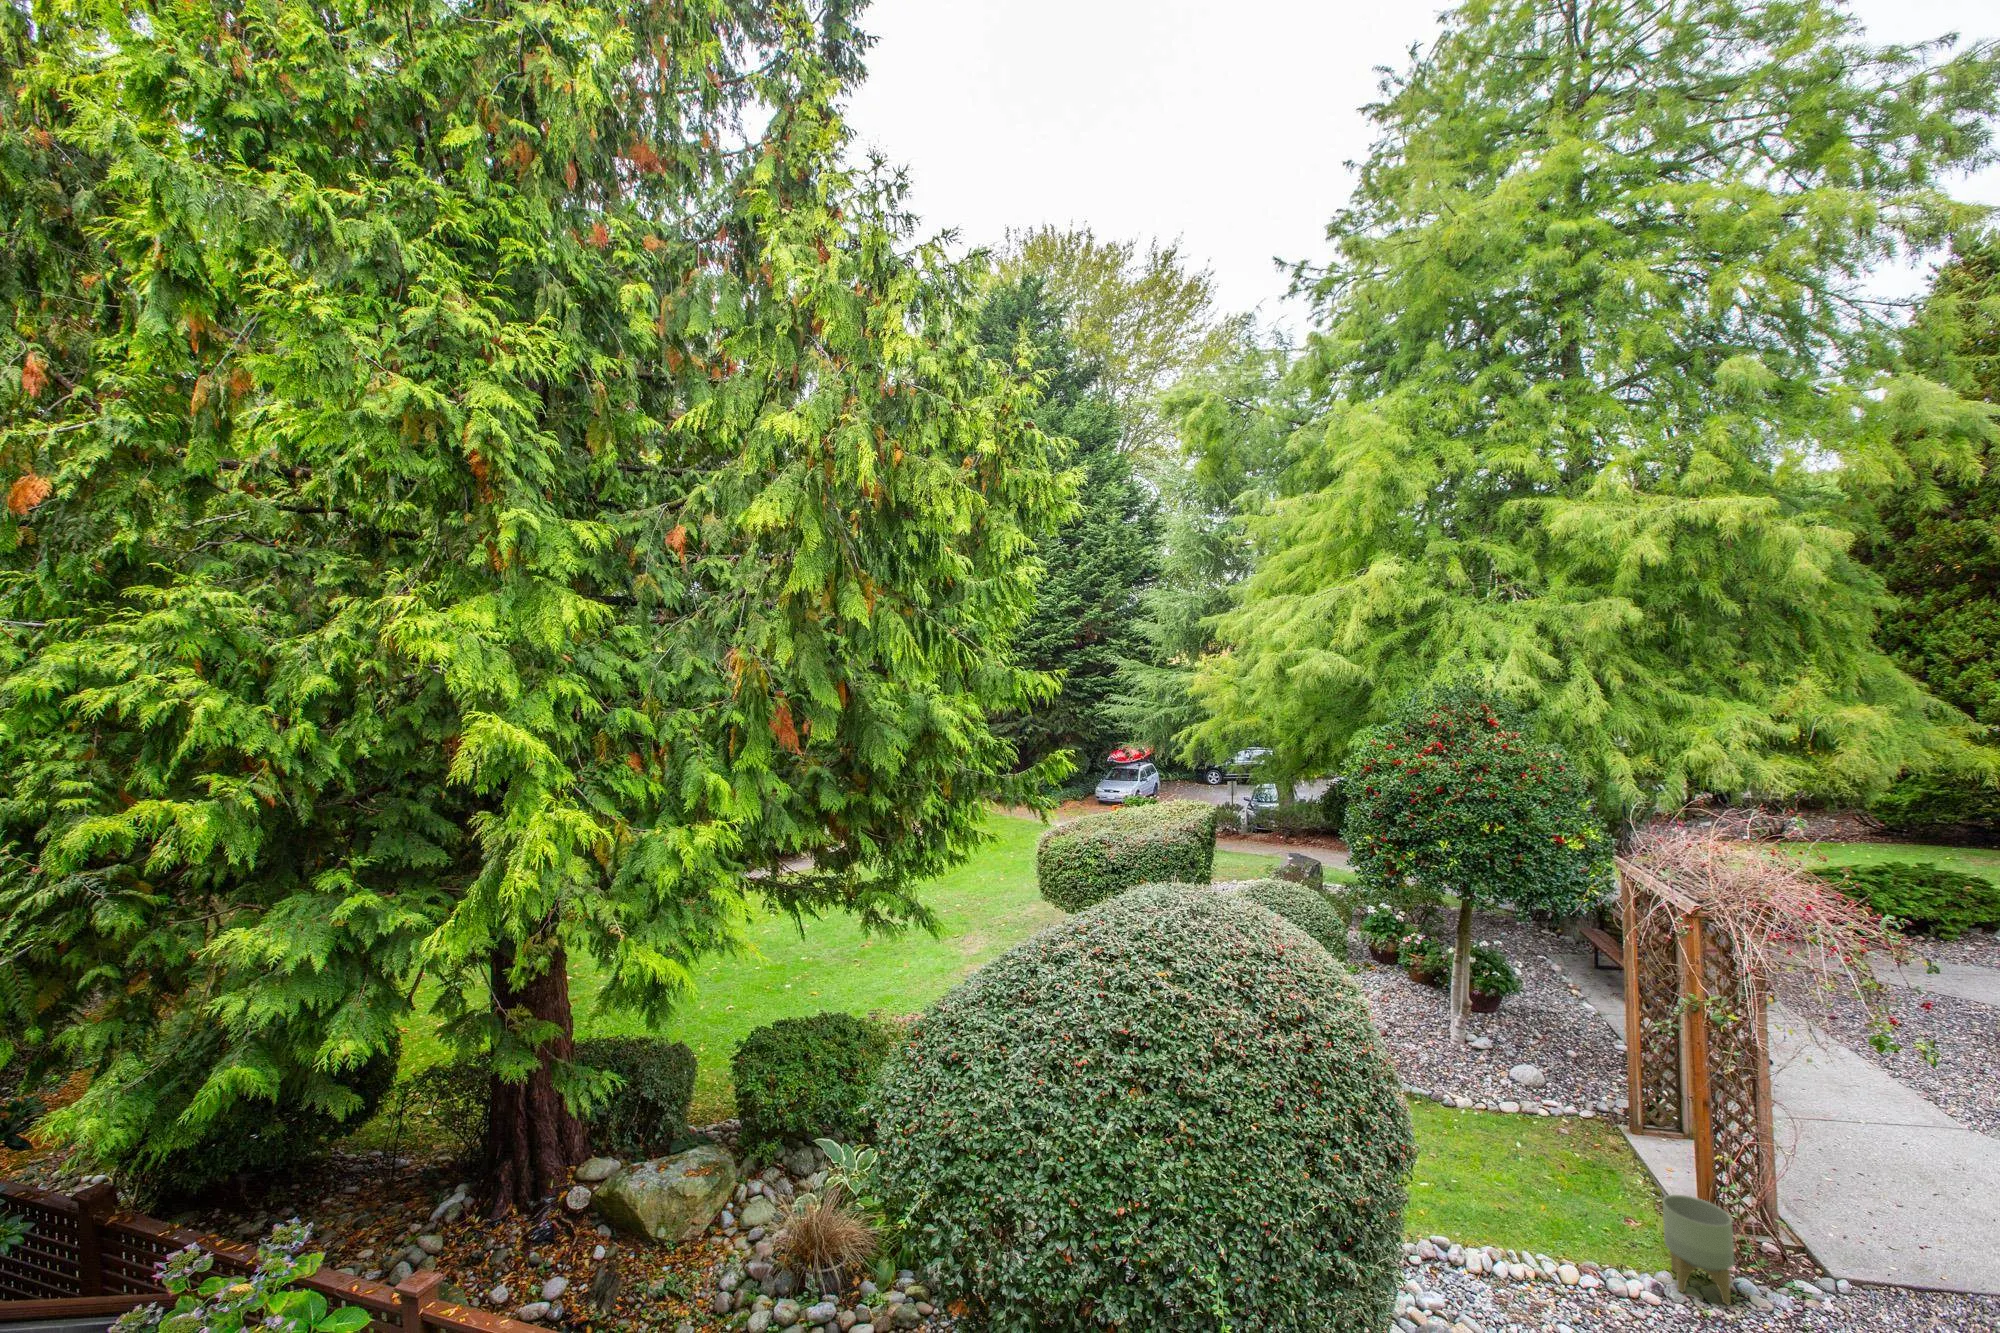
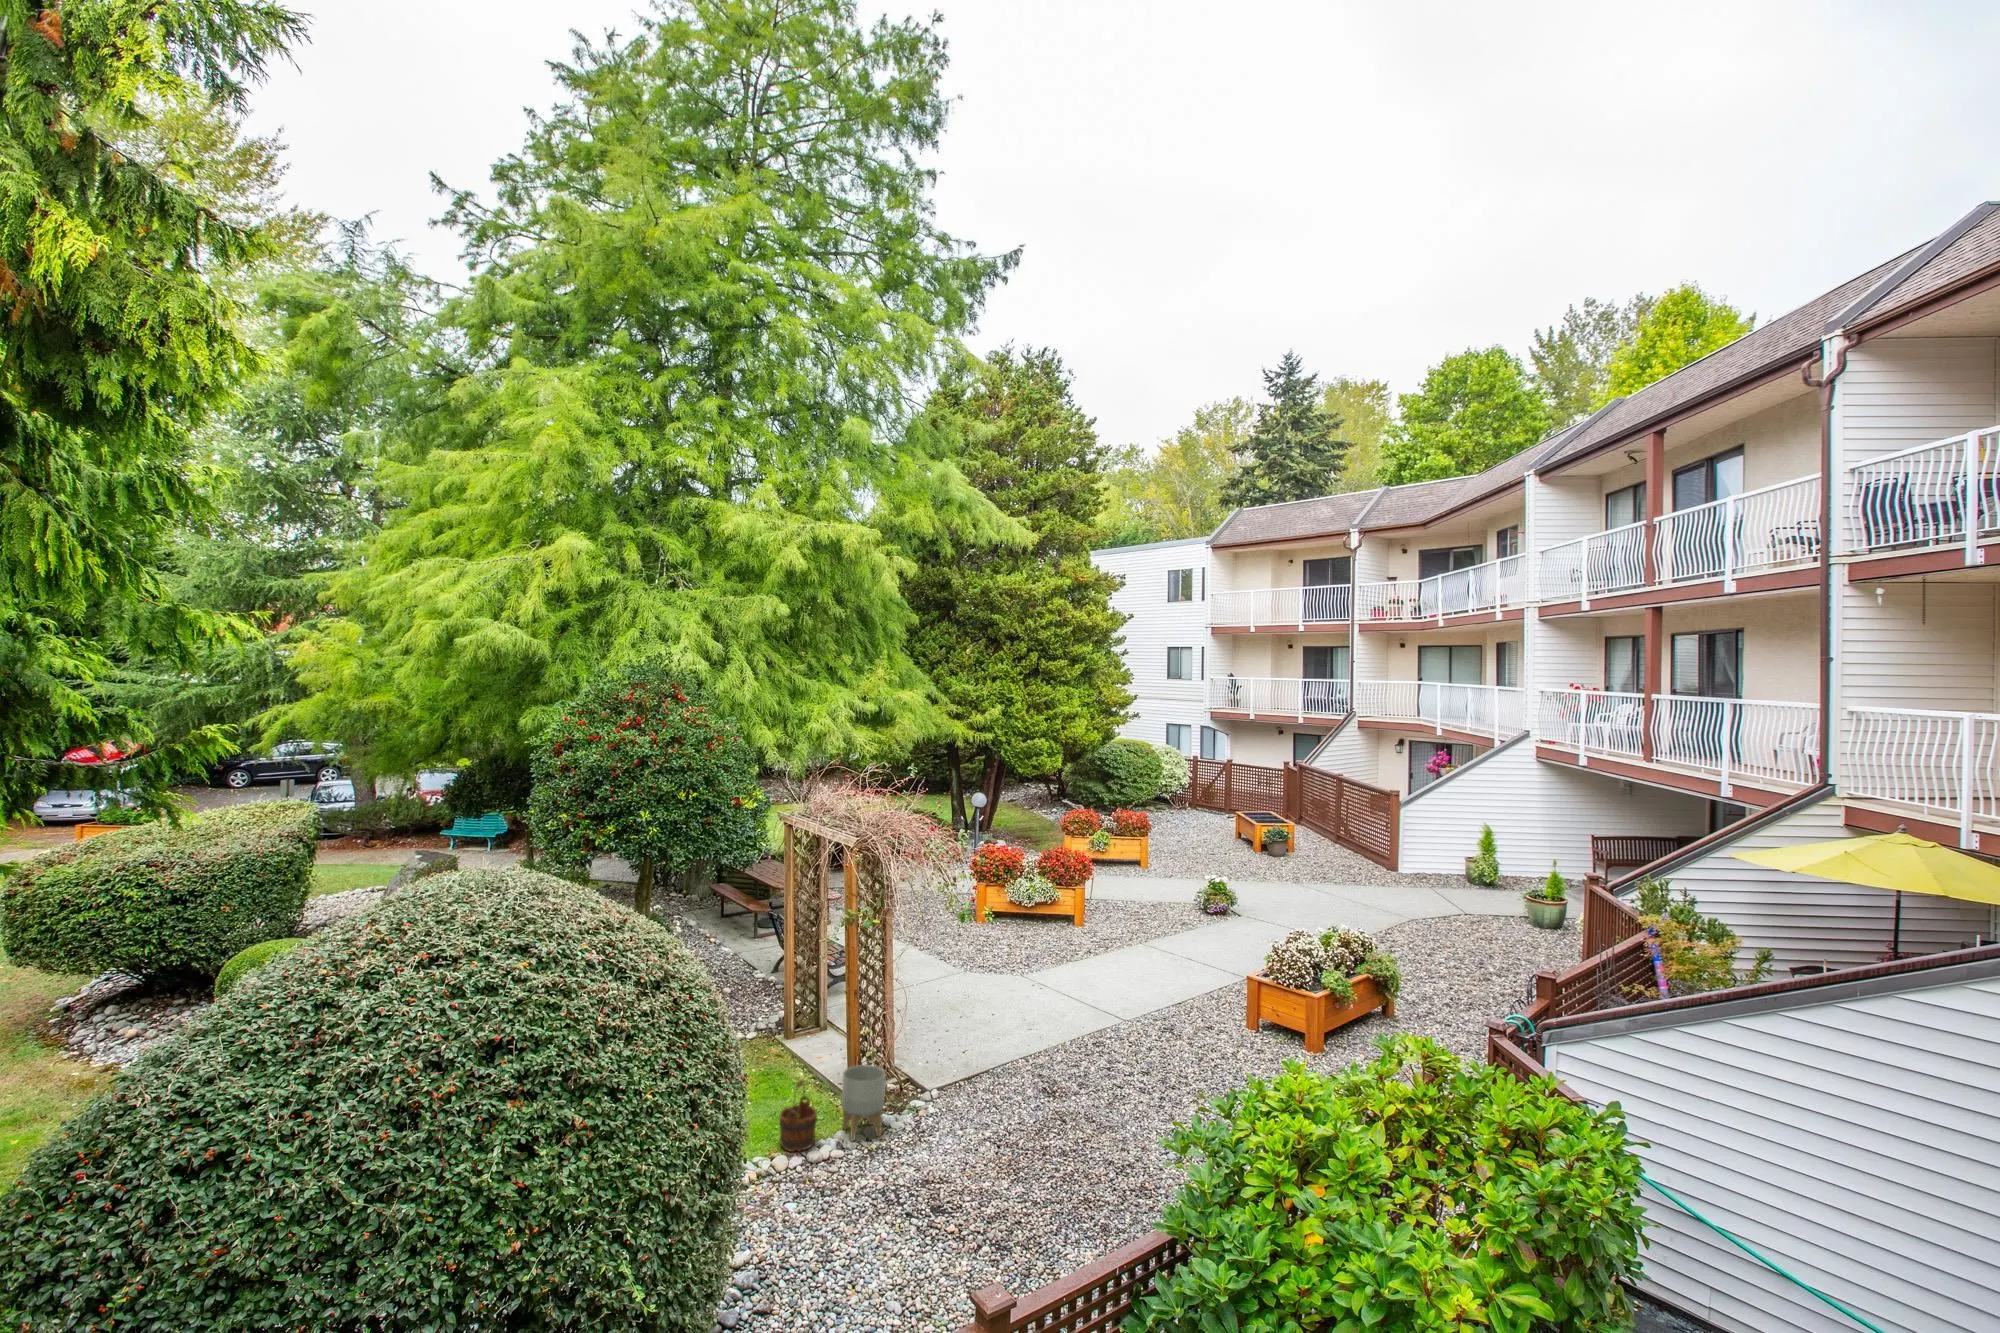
wooden bucket: none [1571,1184,1625,1272] -> present [779,1081,817,1152]

